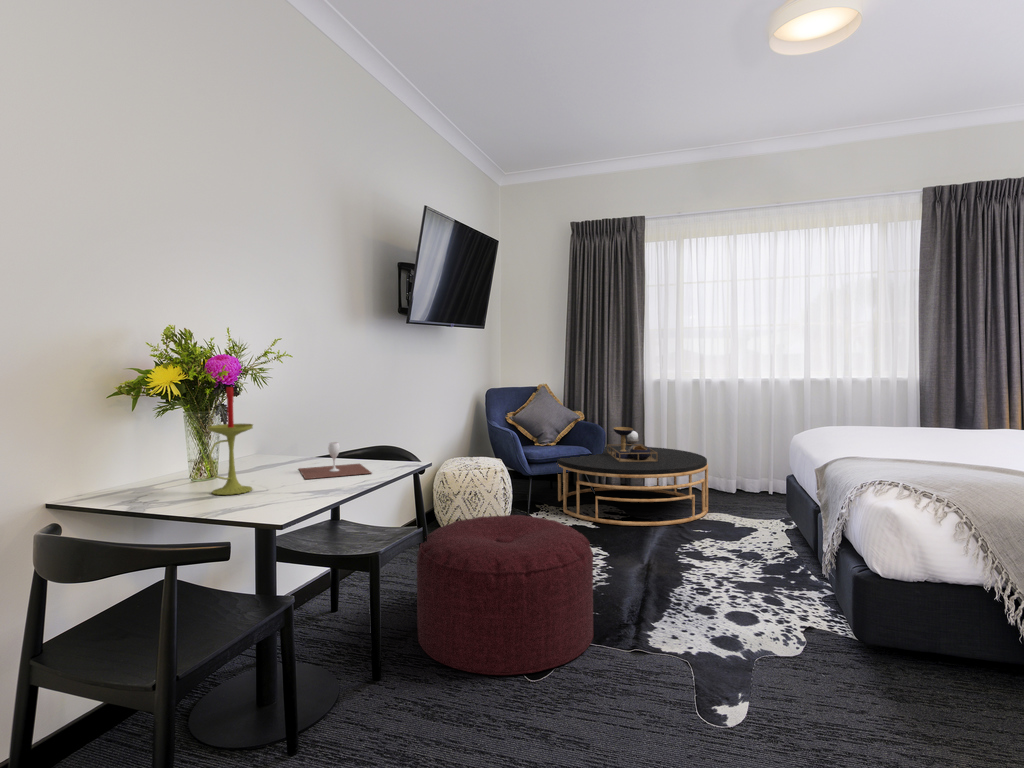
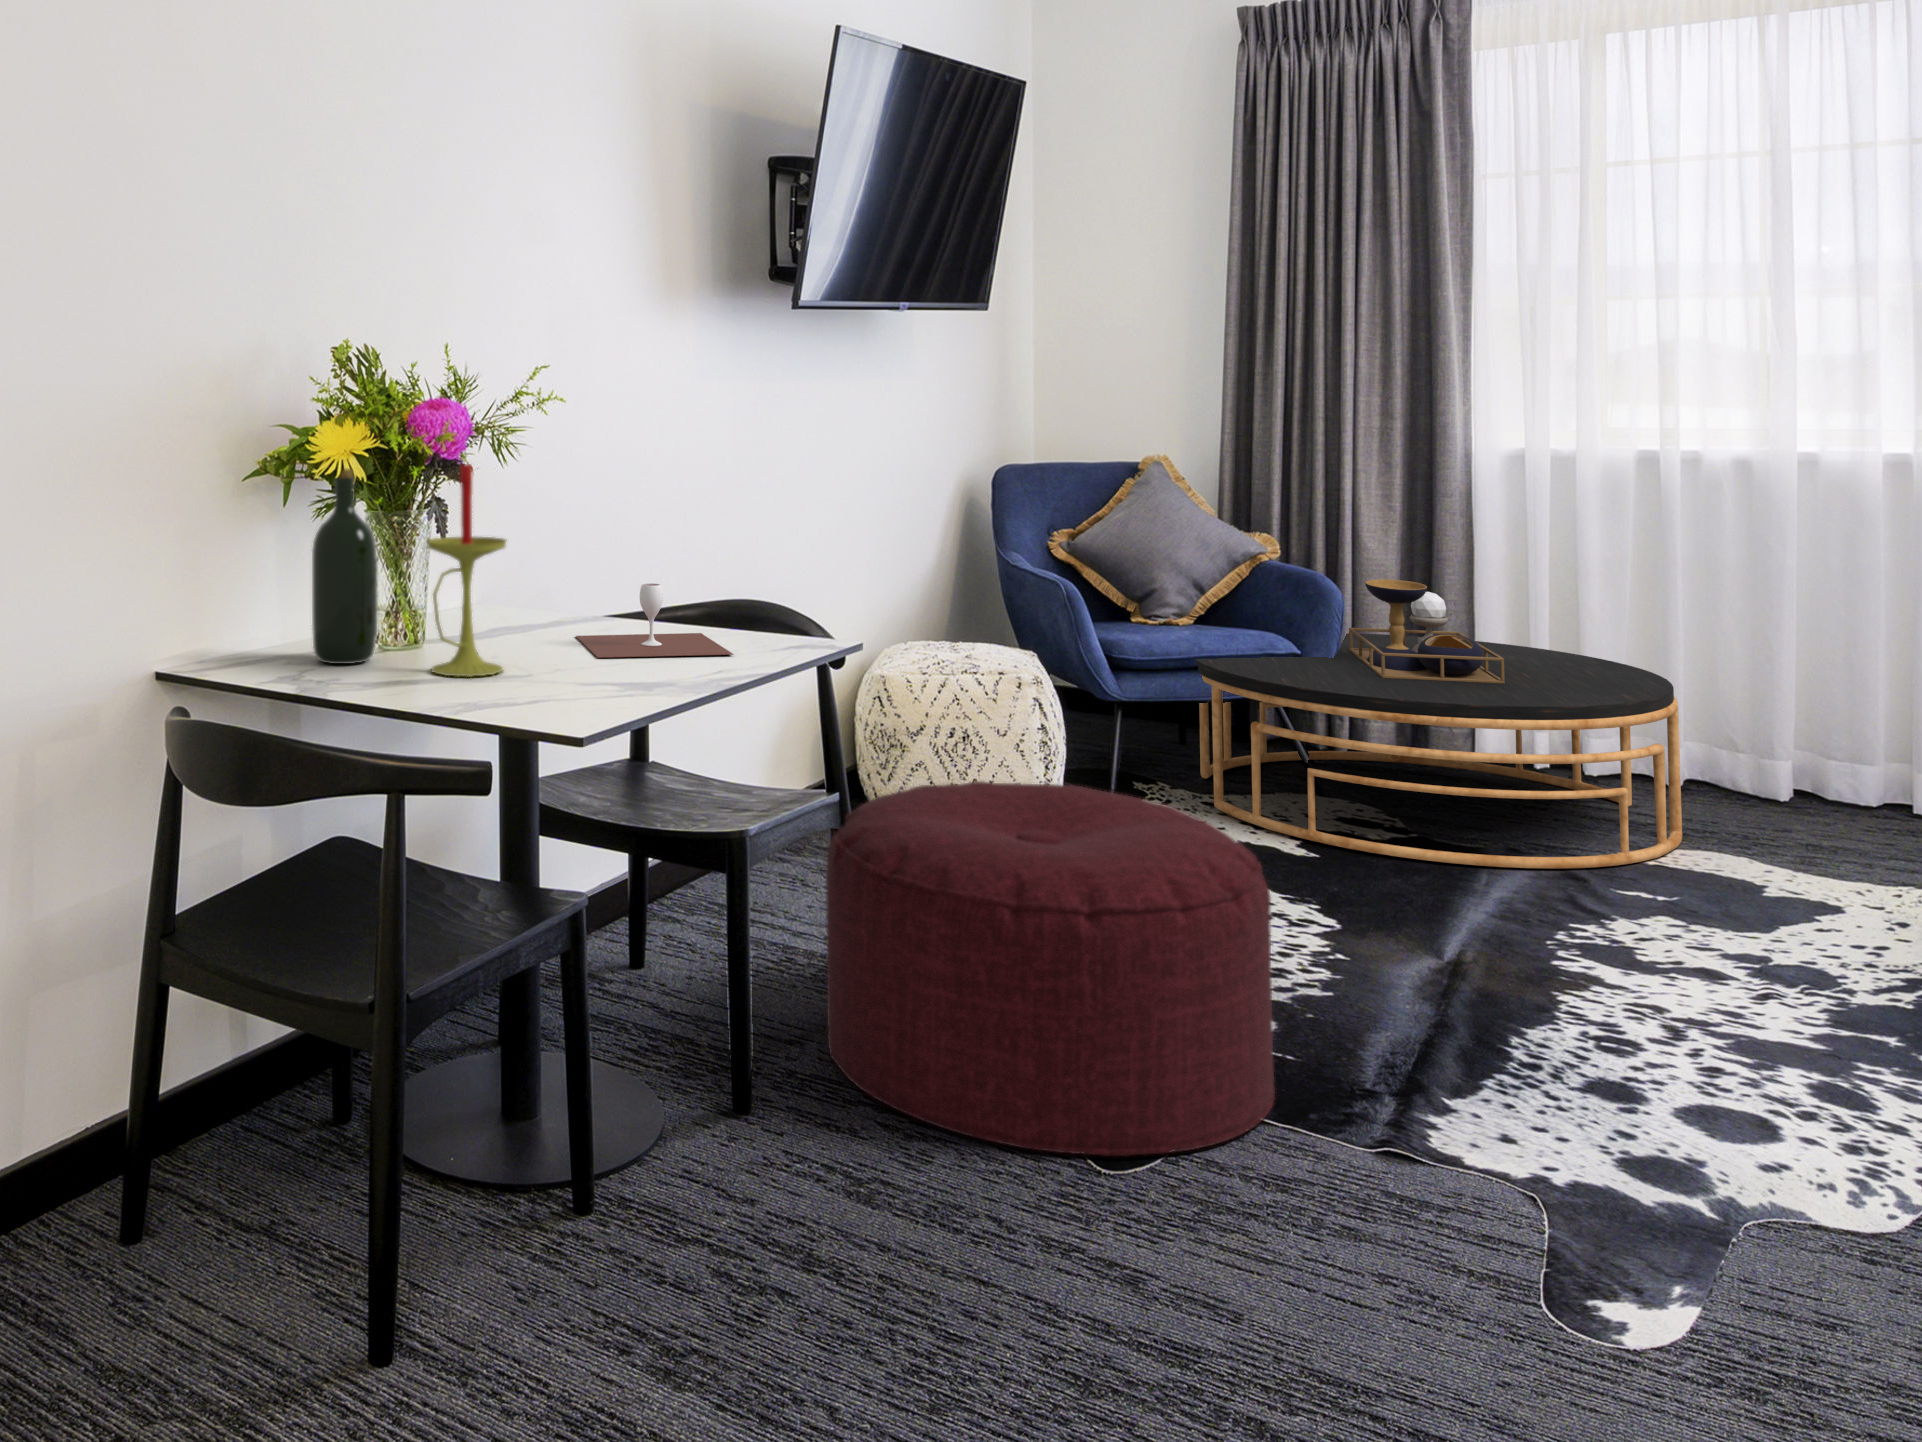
wine bottle: none [144,391,184,493] -> present [312,469,377,664]

